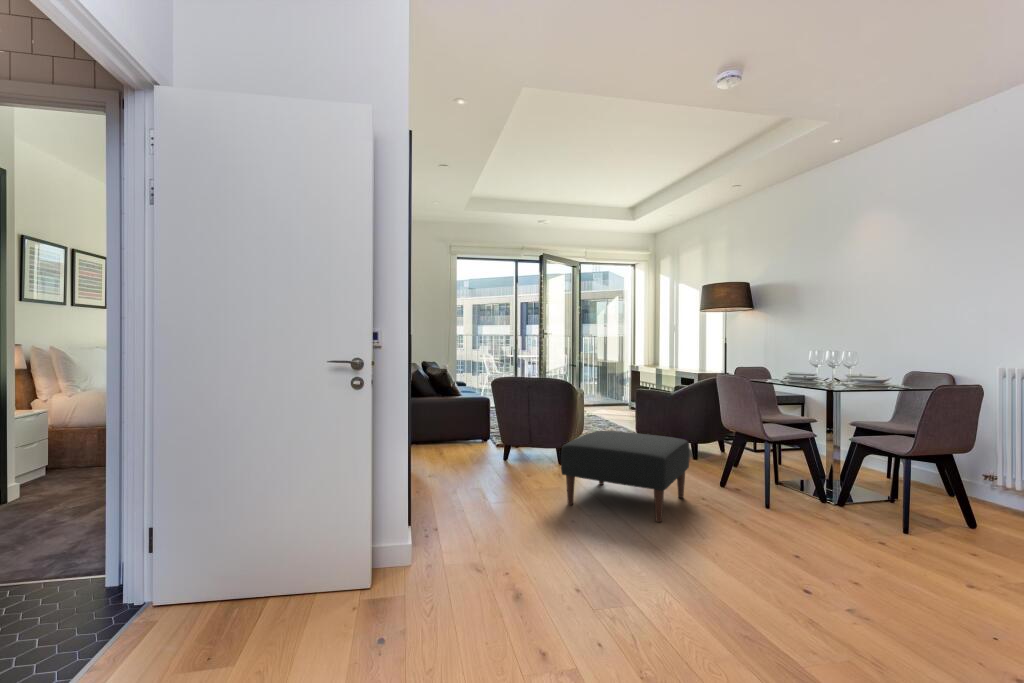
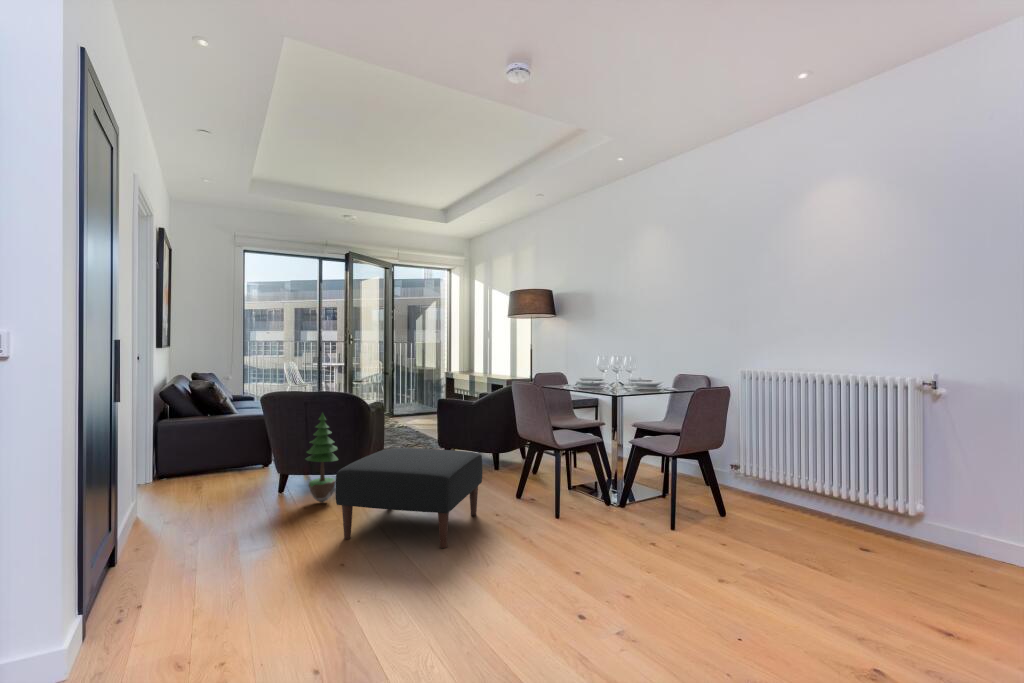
potted tree: none [526,395,555,474] -> present [306,413,338,503]

